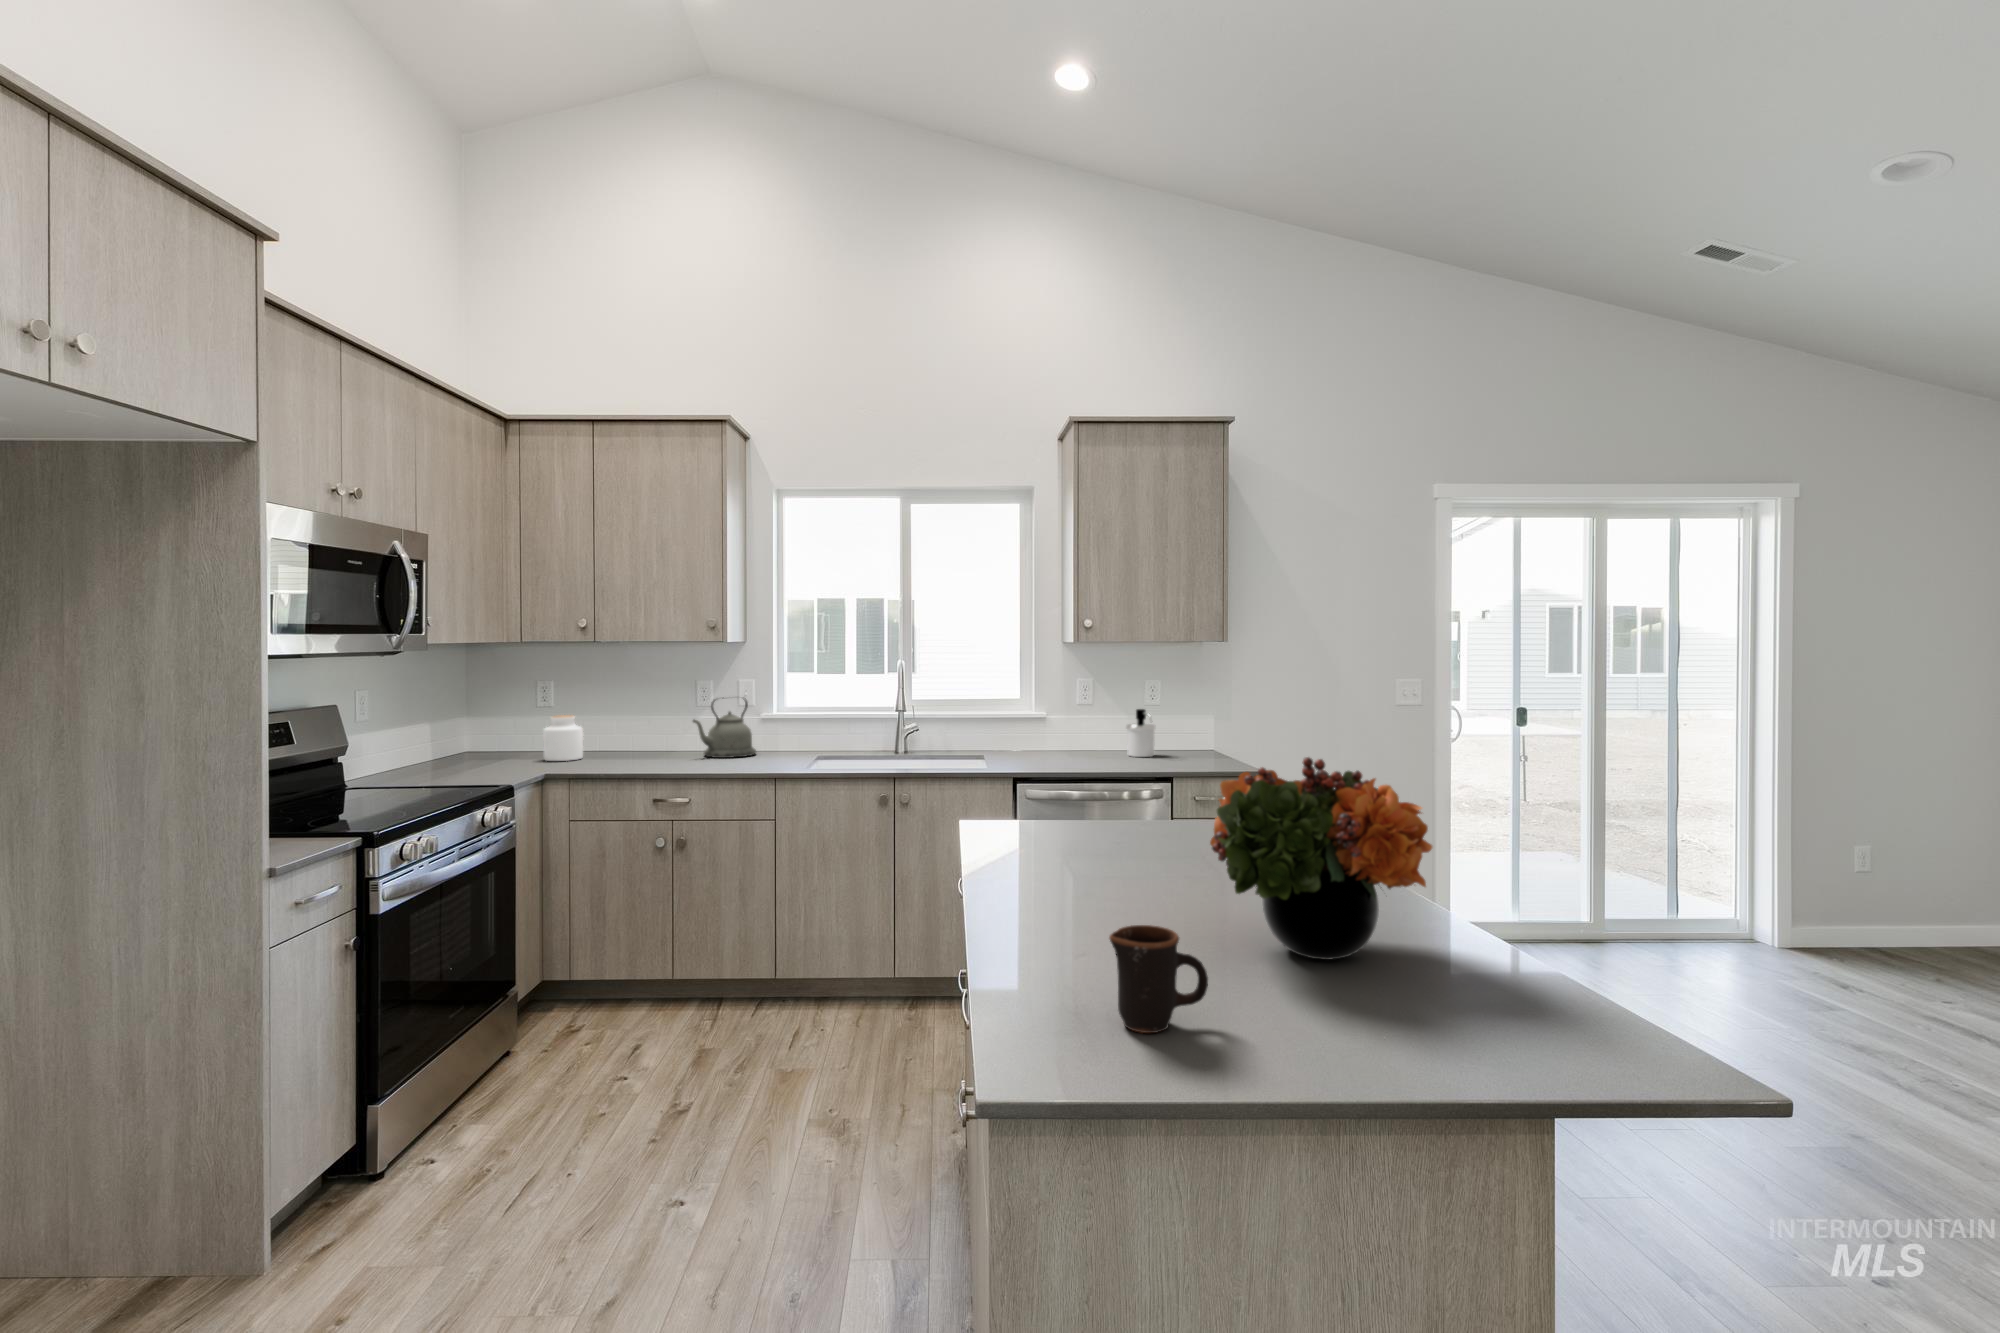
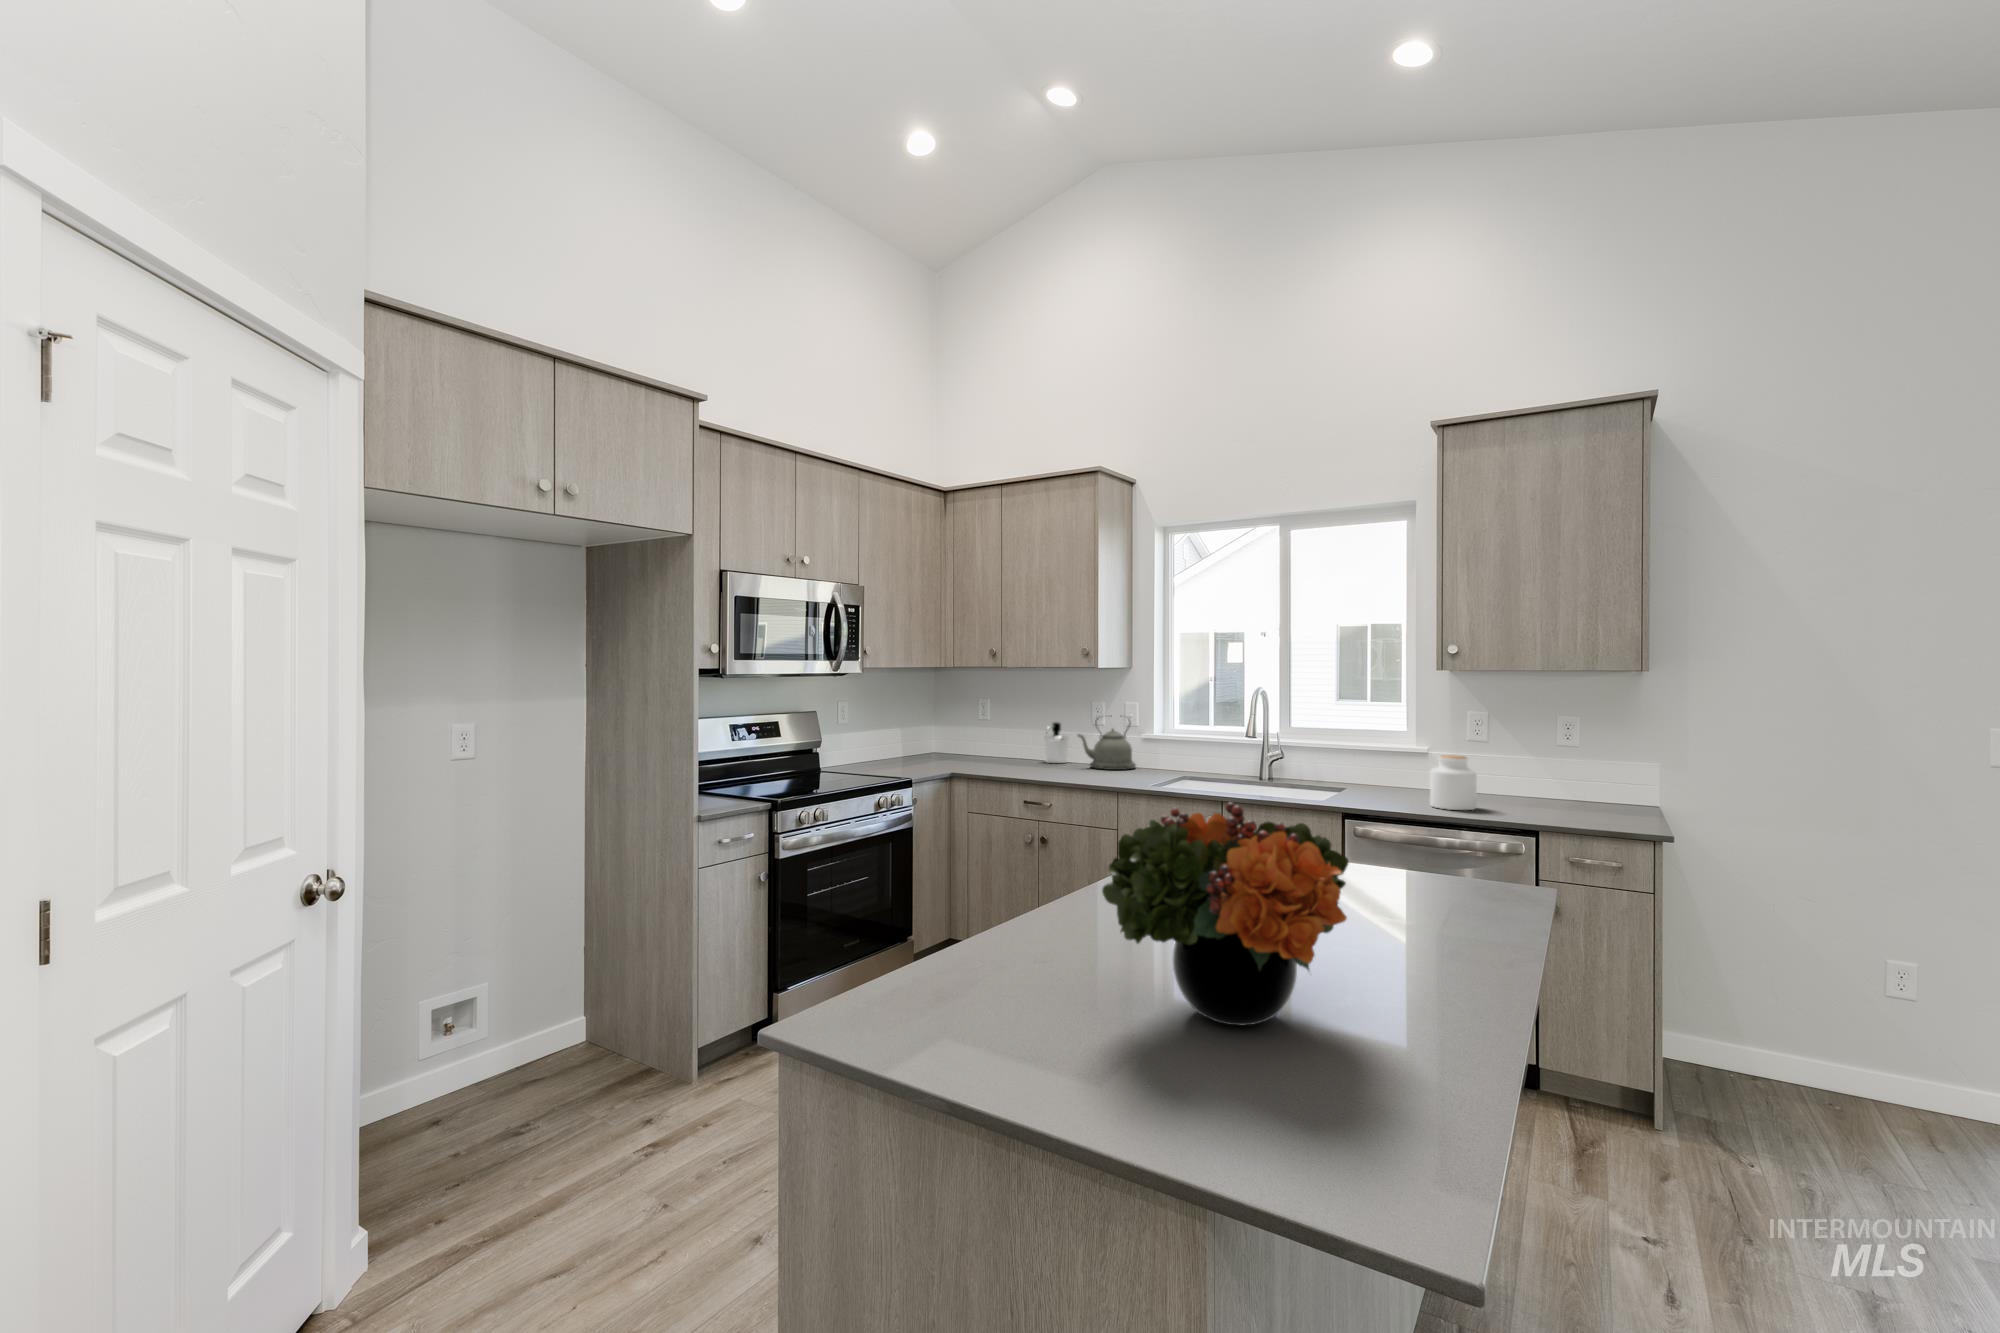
soap dispenser: present [1127,709,1155,757] -> present [1044,722,1068,763]
jar: present [543,715,583,761] -> present [1430,755,1477,810]
mug: present [1109,925,1208,1033] -> none [915,936,998,1035]

